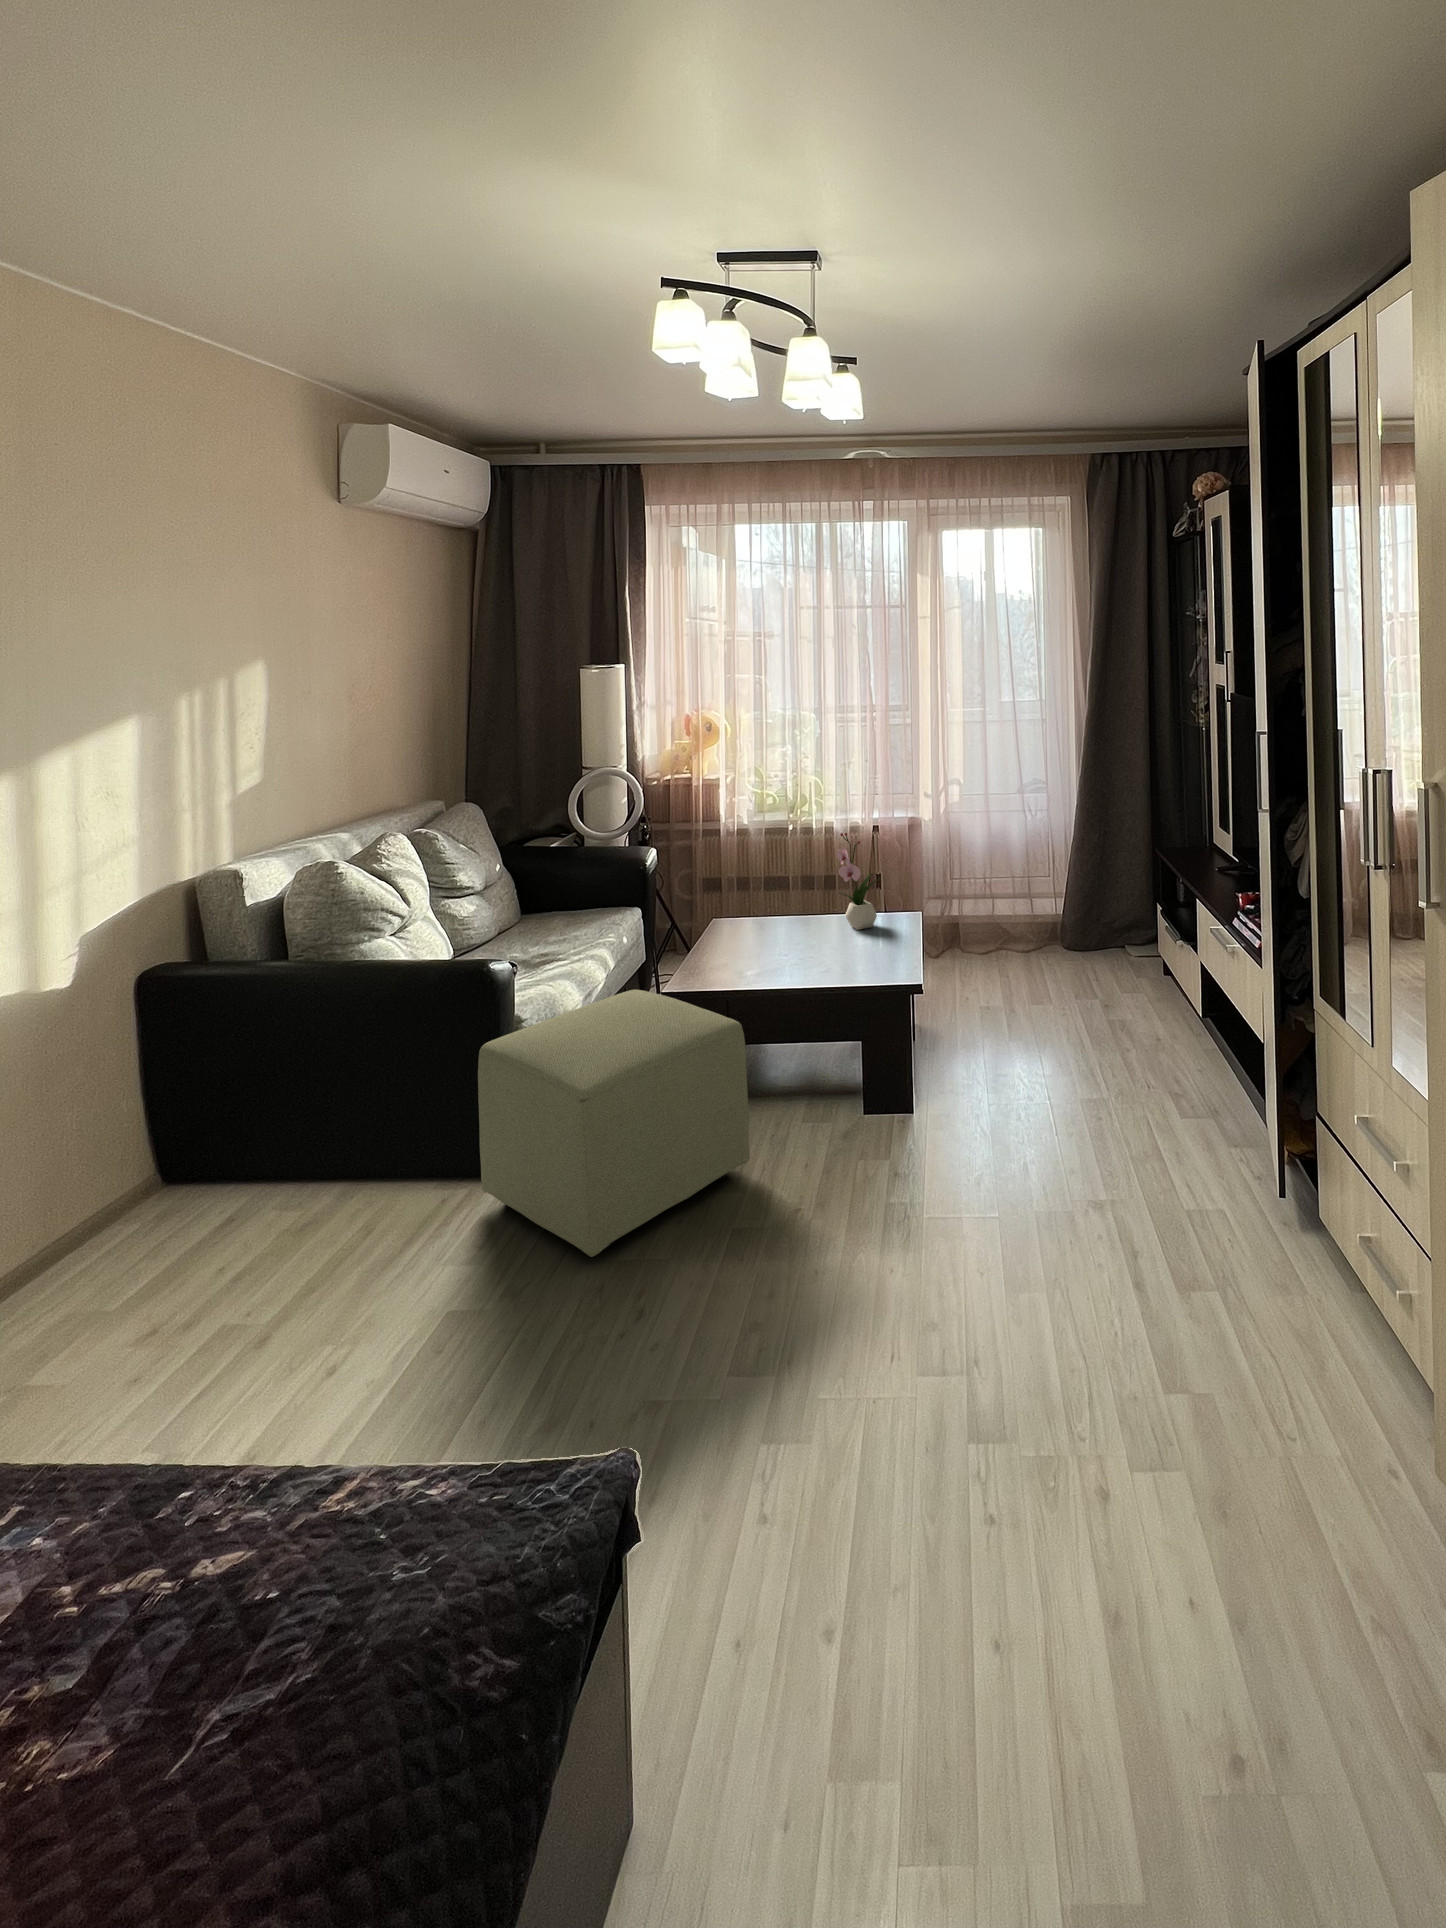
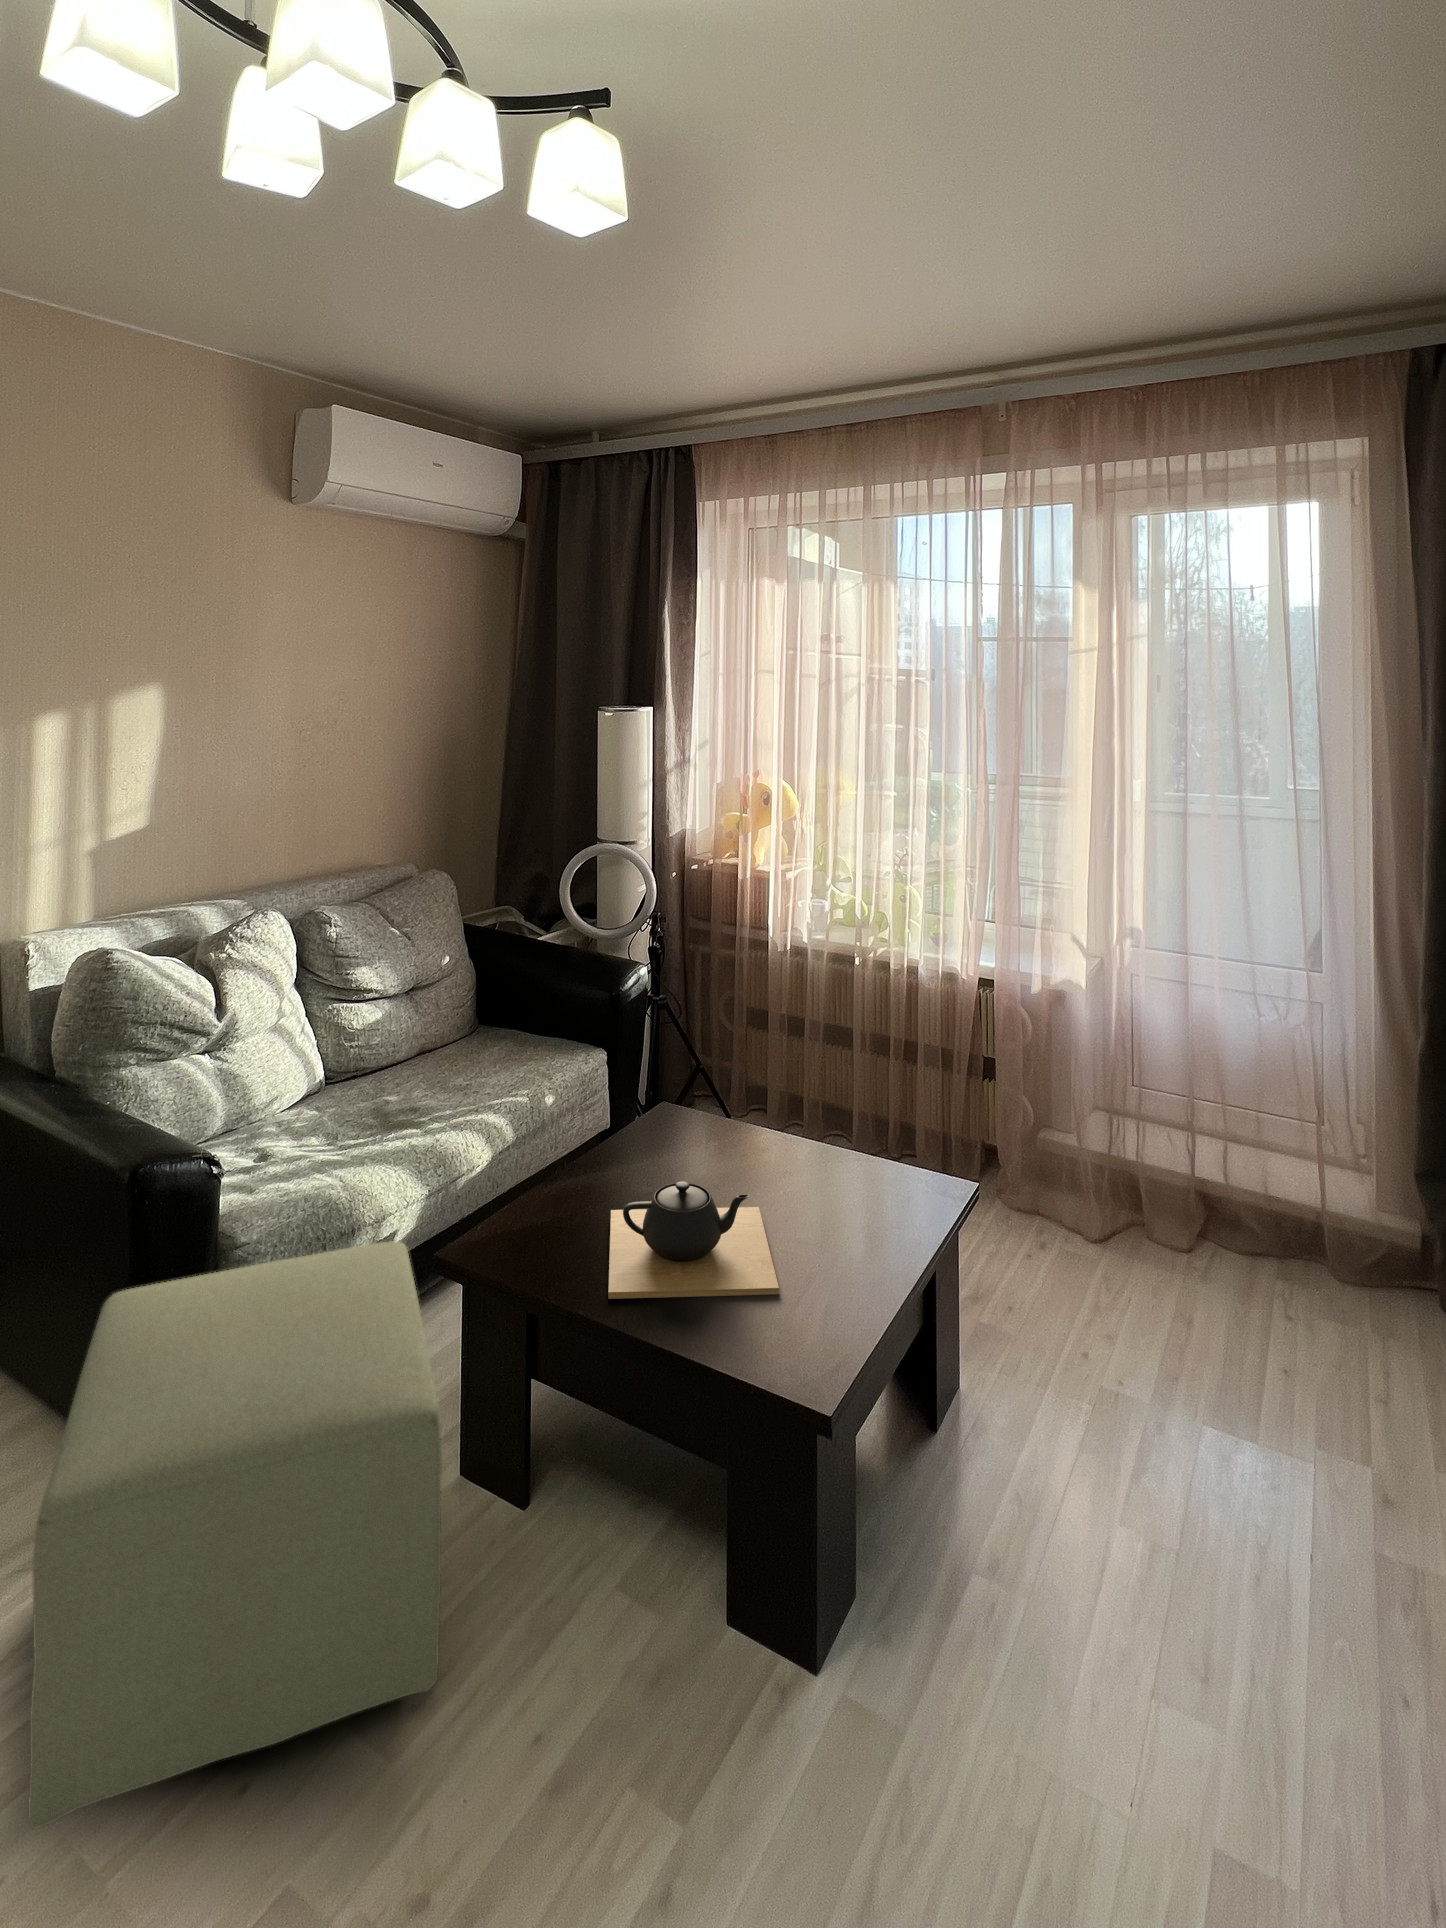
flower arrangement: present [836,833,880,930] -> none [809,1026,881,1211]
teapot: none [743,920,860,979] -> present [608,1181,779,1299]

